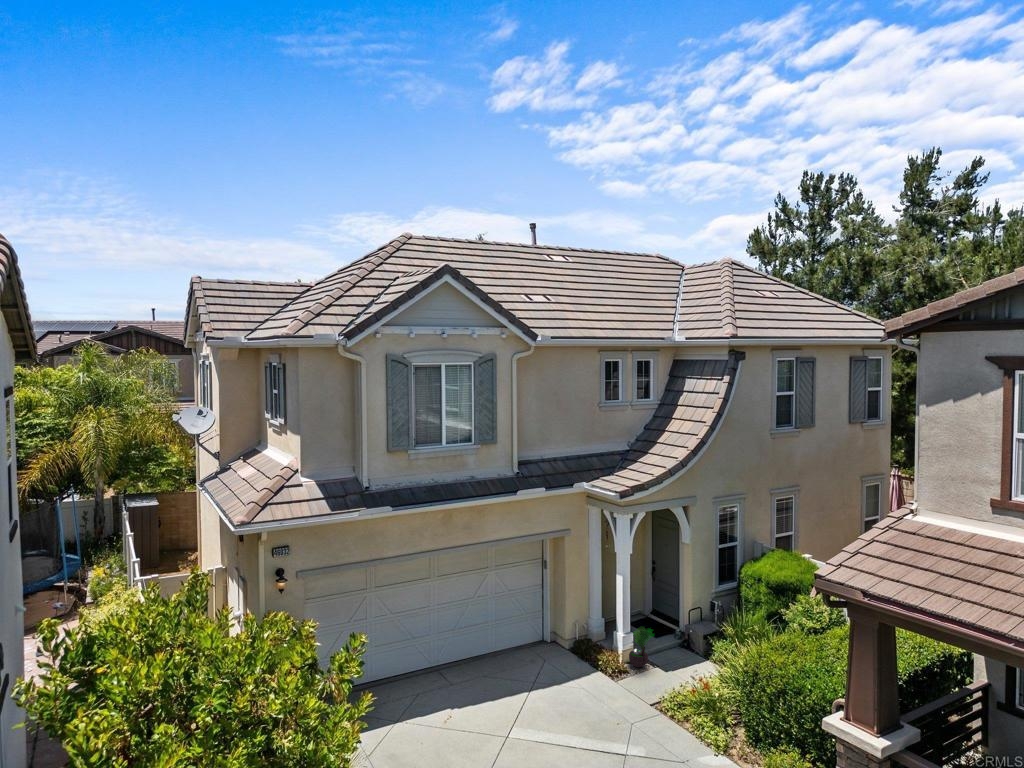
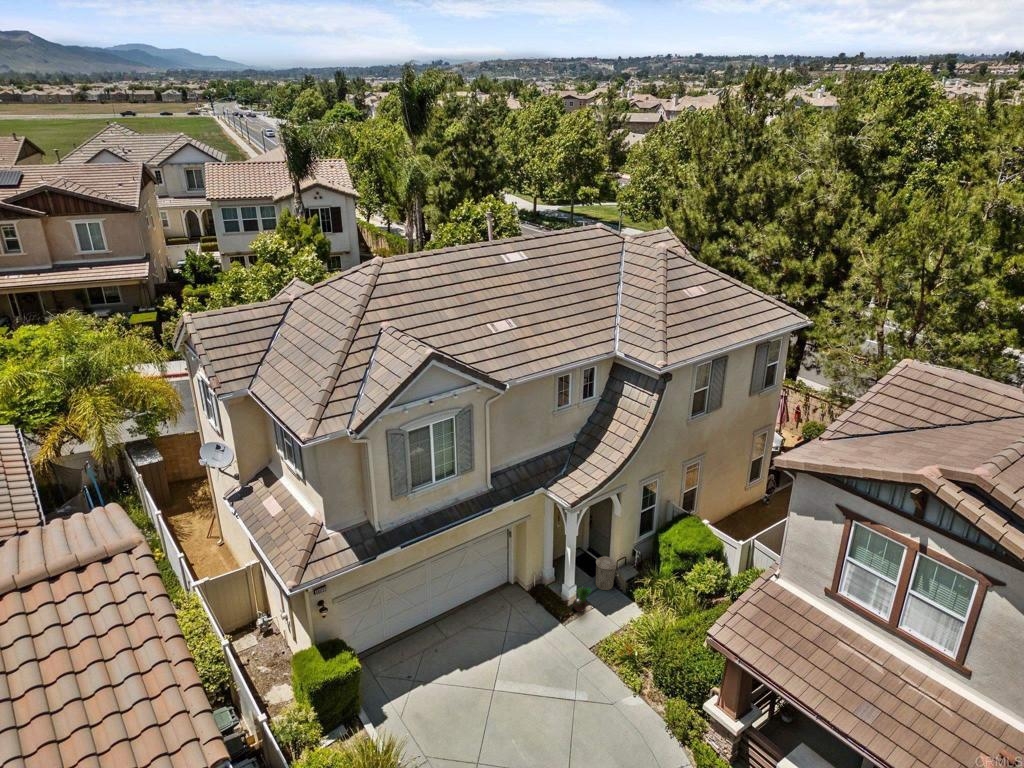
trash can: none [660,605,689,650] -> present [596,557,617,590]

